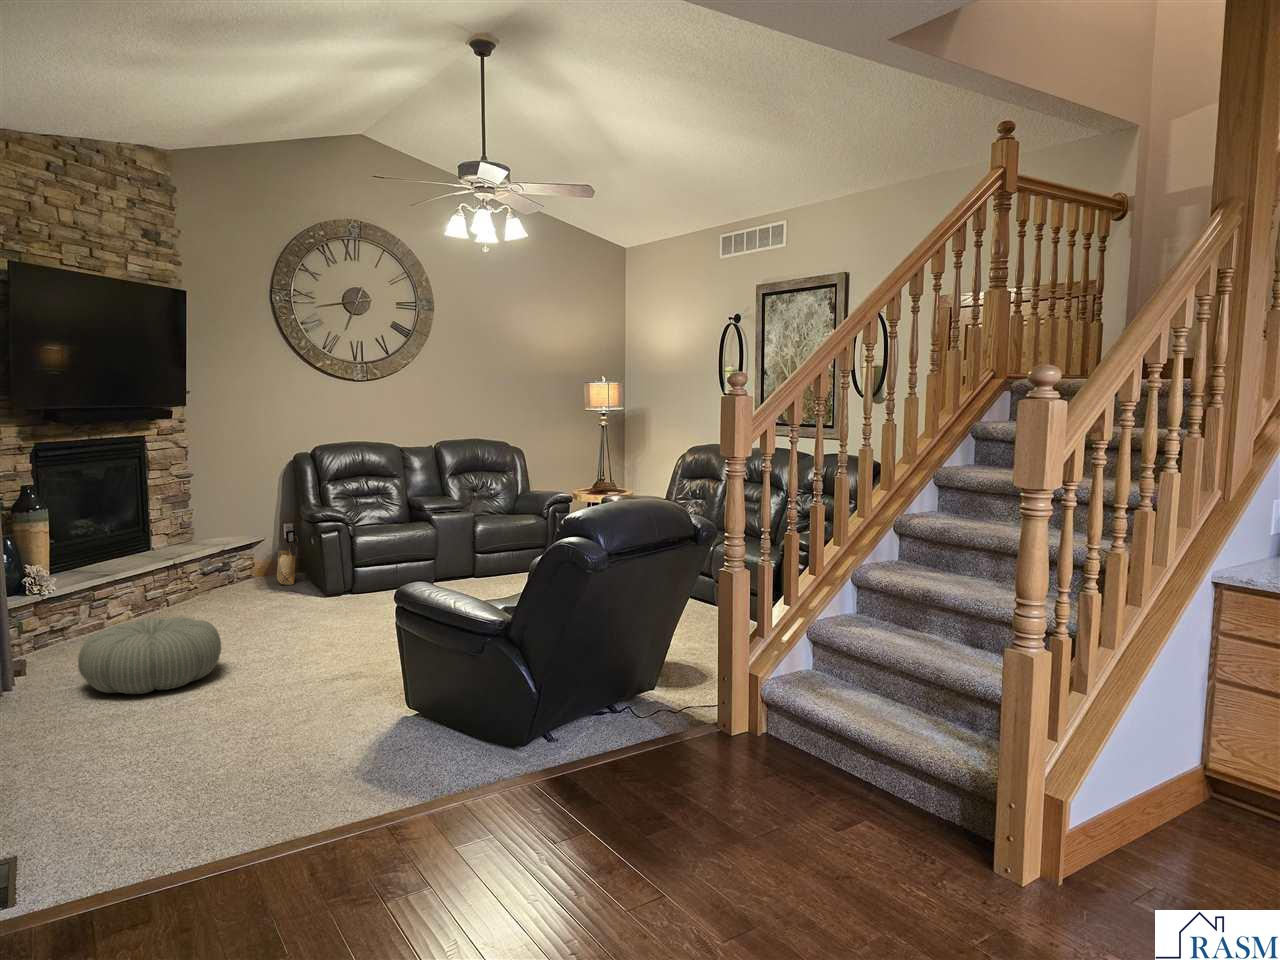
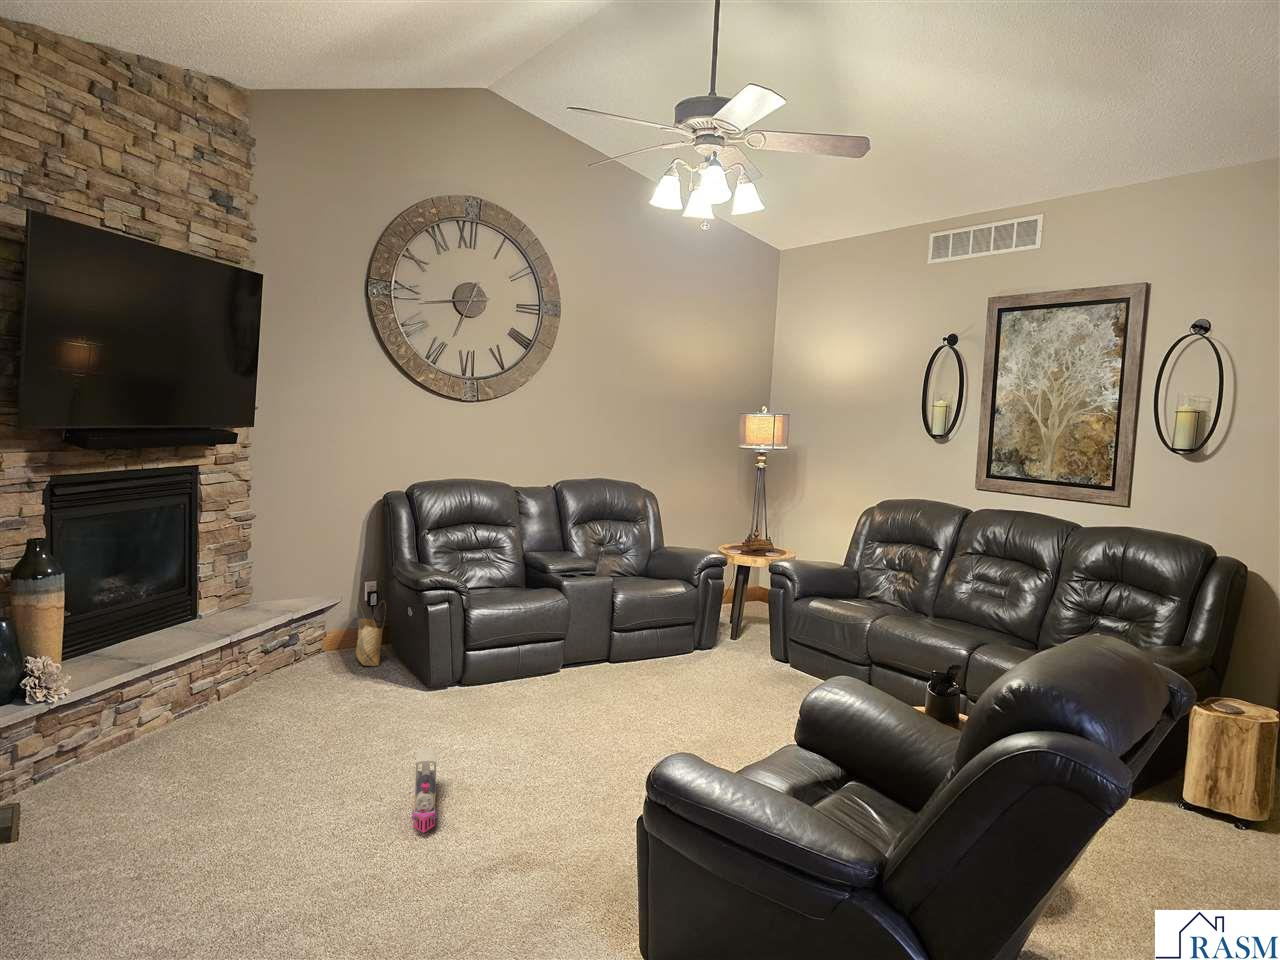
toy train: none [287,616,311,661] -> present [412,747,437,832]
pouf: present [78,617,221,694] -> none [97,757,316,905]

